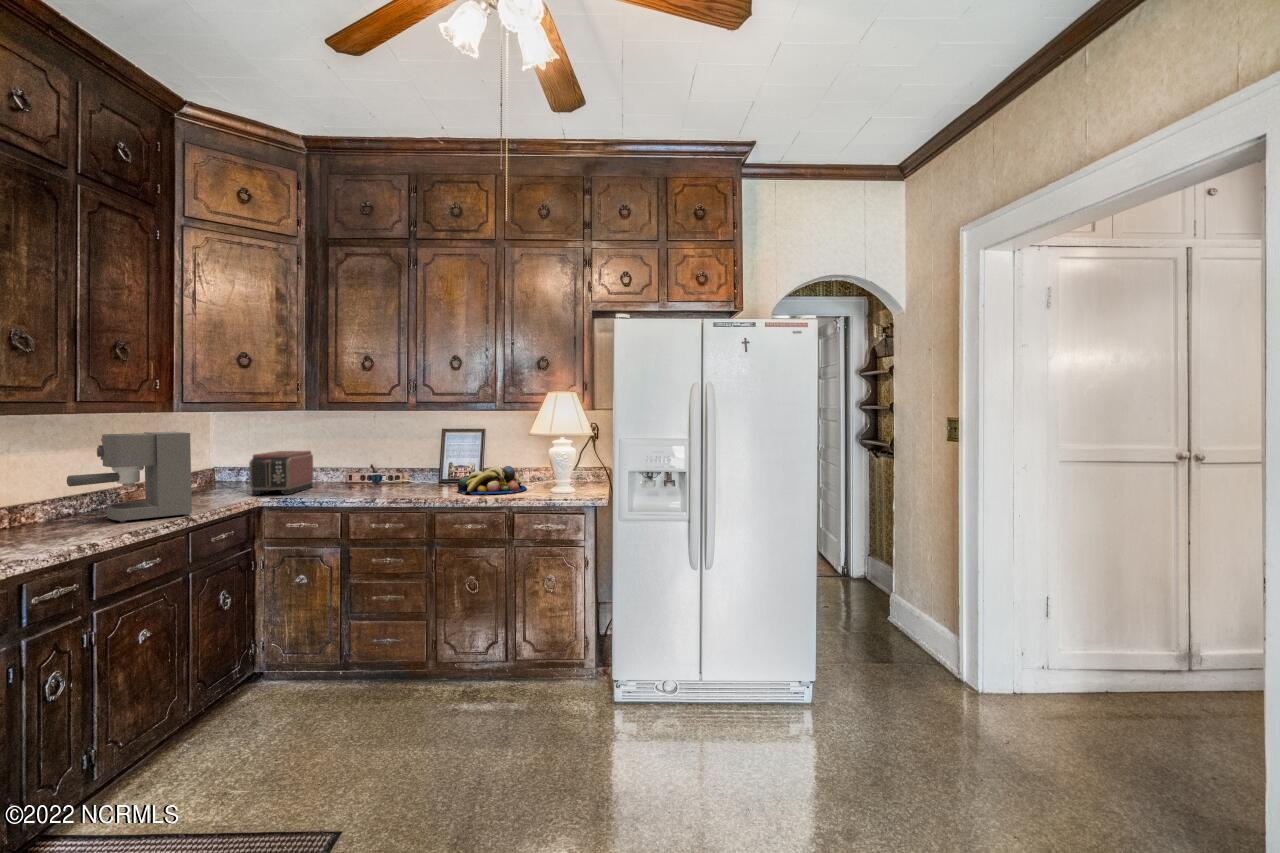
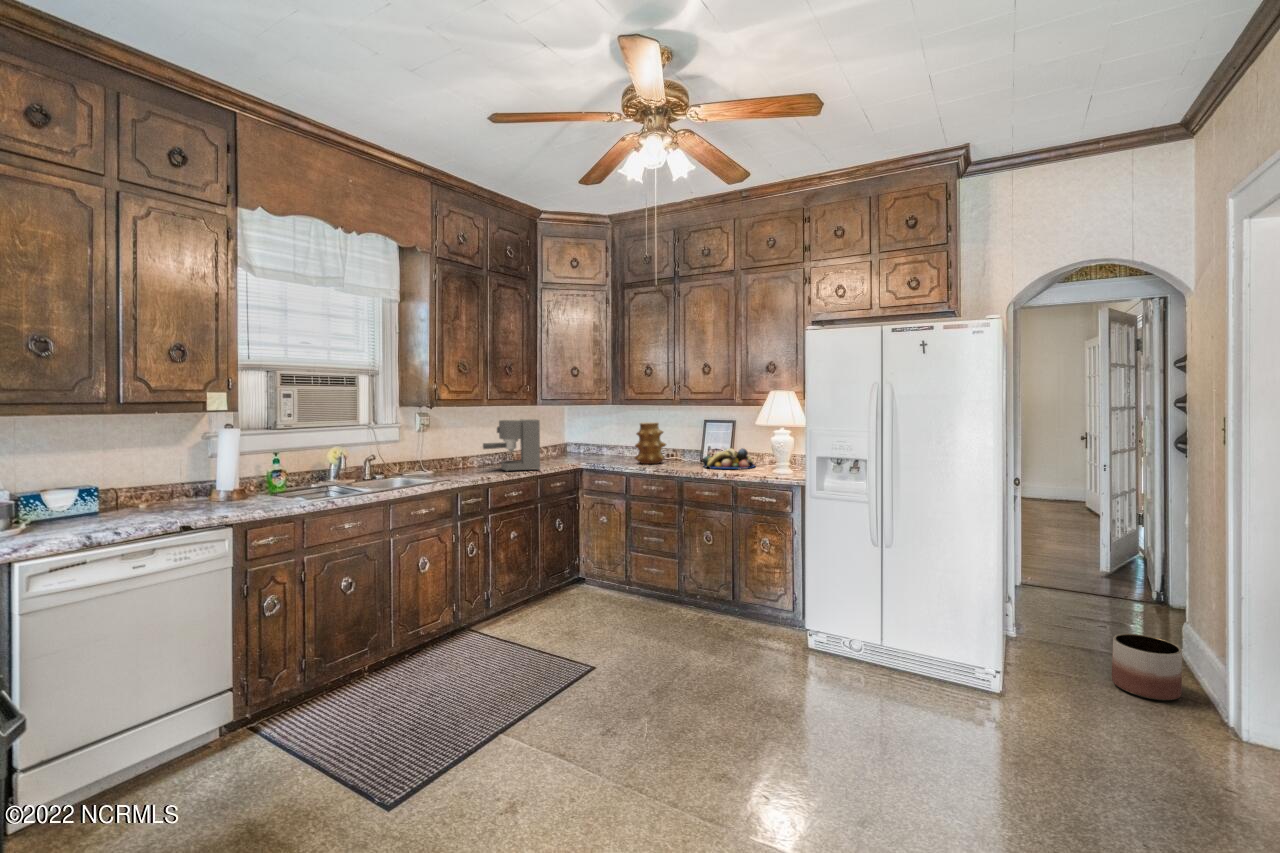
vase: none [348,434,398,493] -> present [635,422,666,464]
toaster: present [249,451,313,495] -> none [578,433,619,462]
planter: none [895,626,950,687] -> present [1112,634,1182,700]

